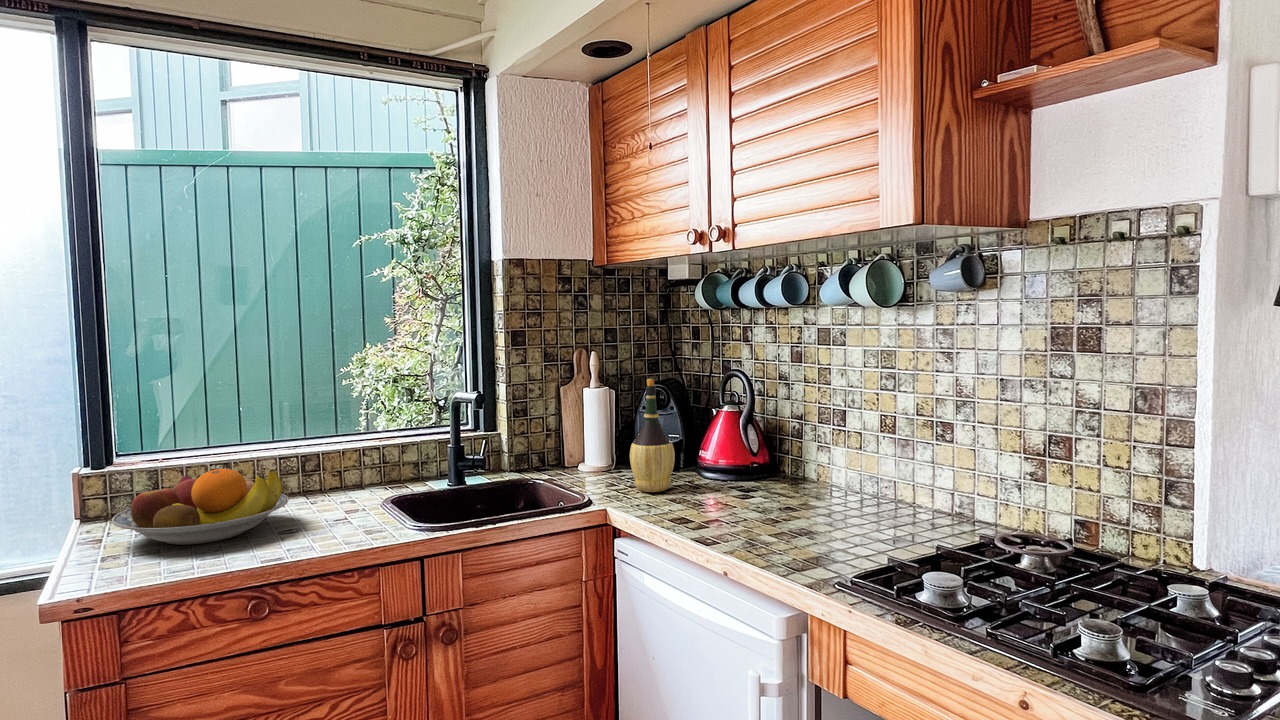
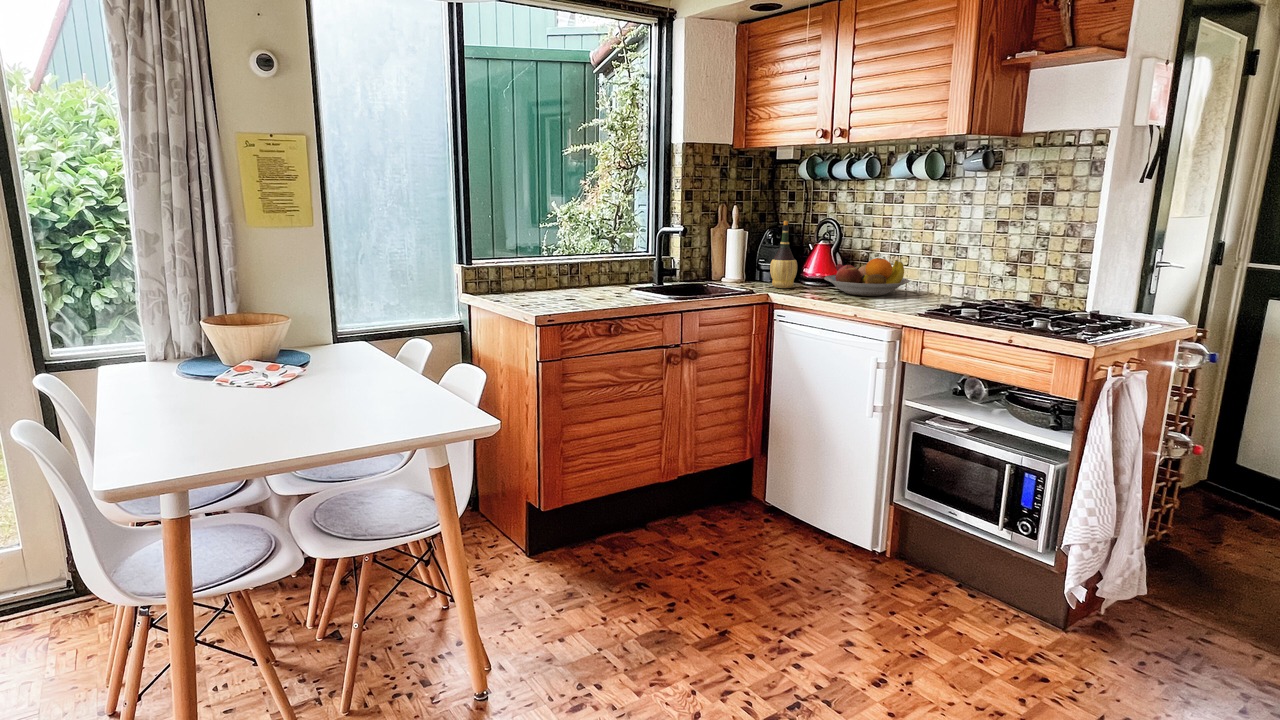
fruit bowl: present [112,469,288,545] -> present [824,258,910,296]

